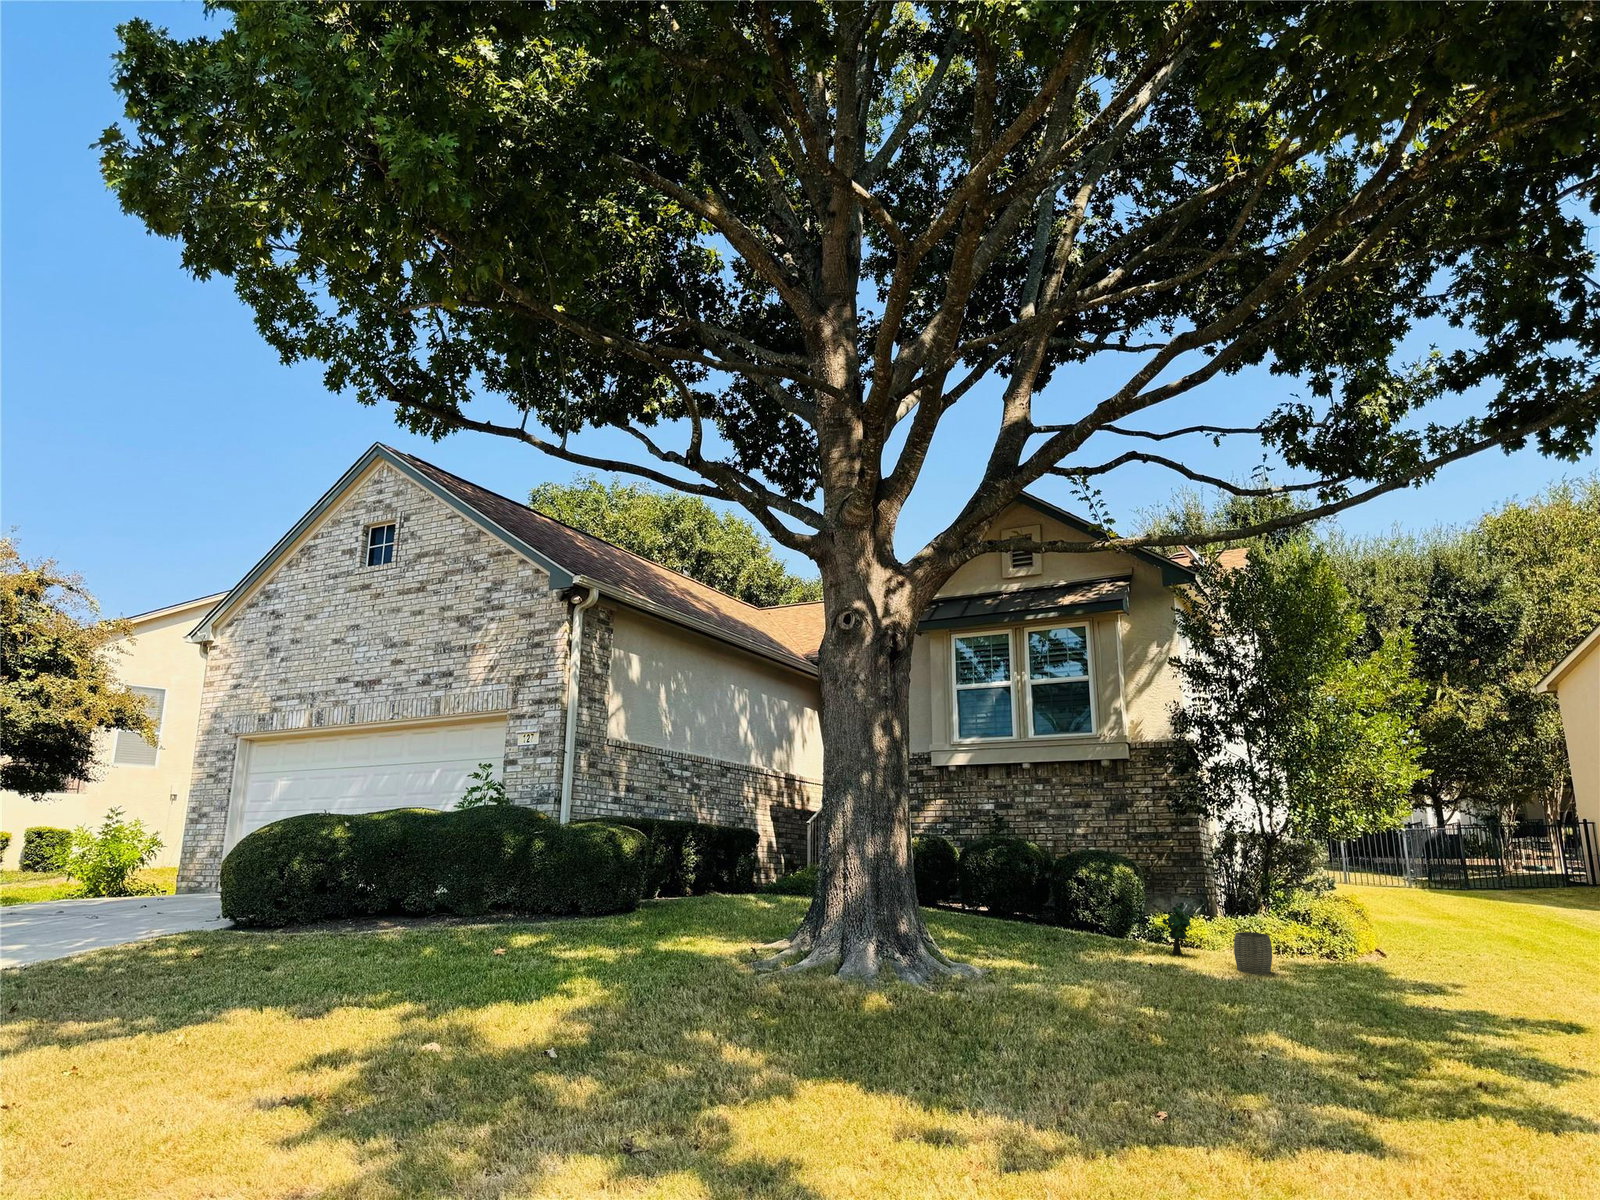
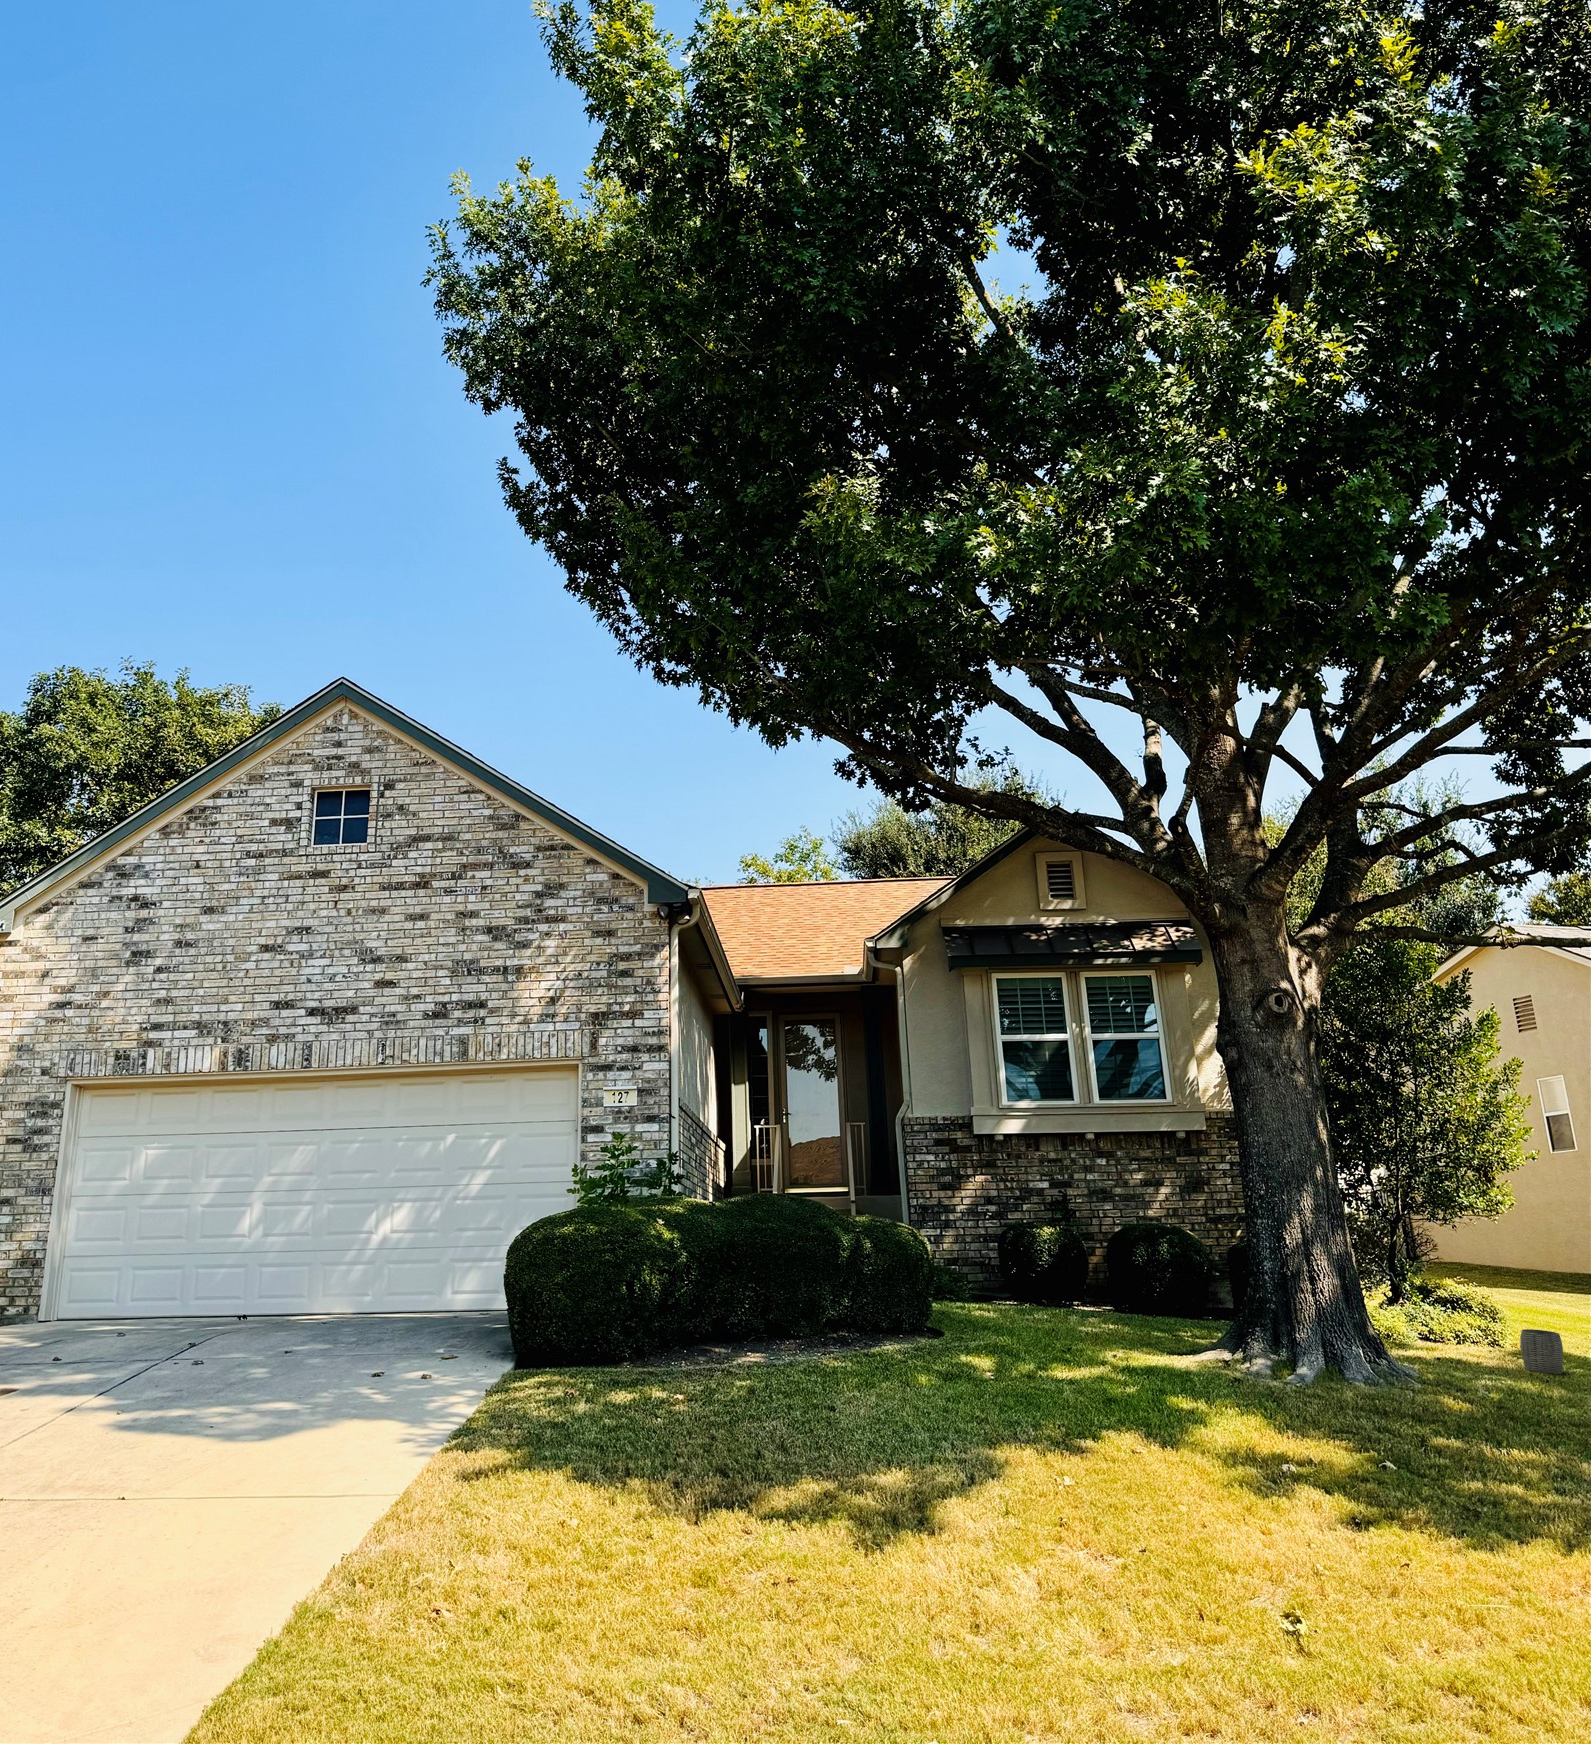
decorative plant: present [1162,903,1192,955] -> none [1410,1298,1445,1356]

